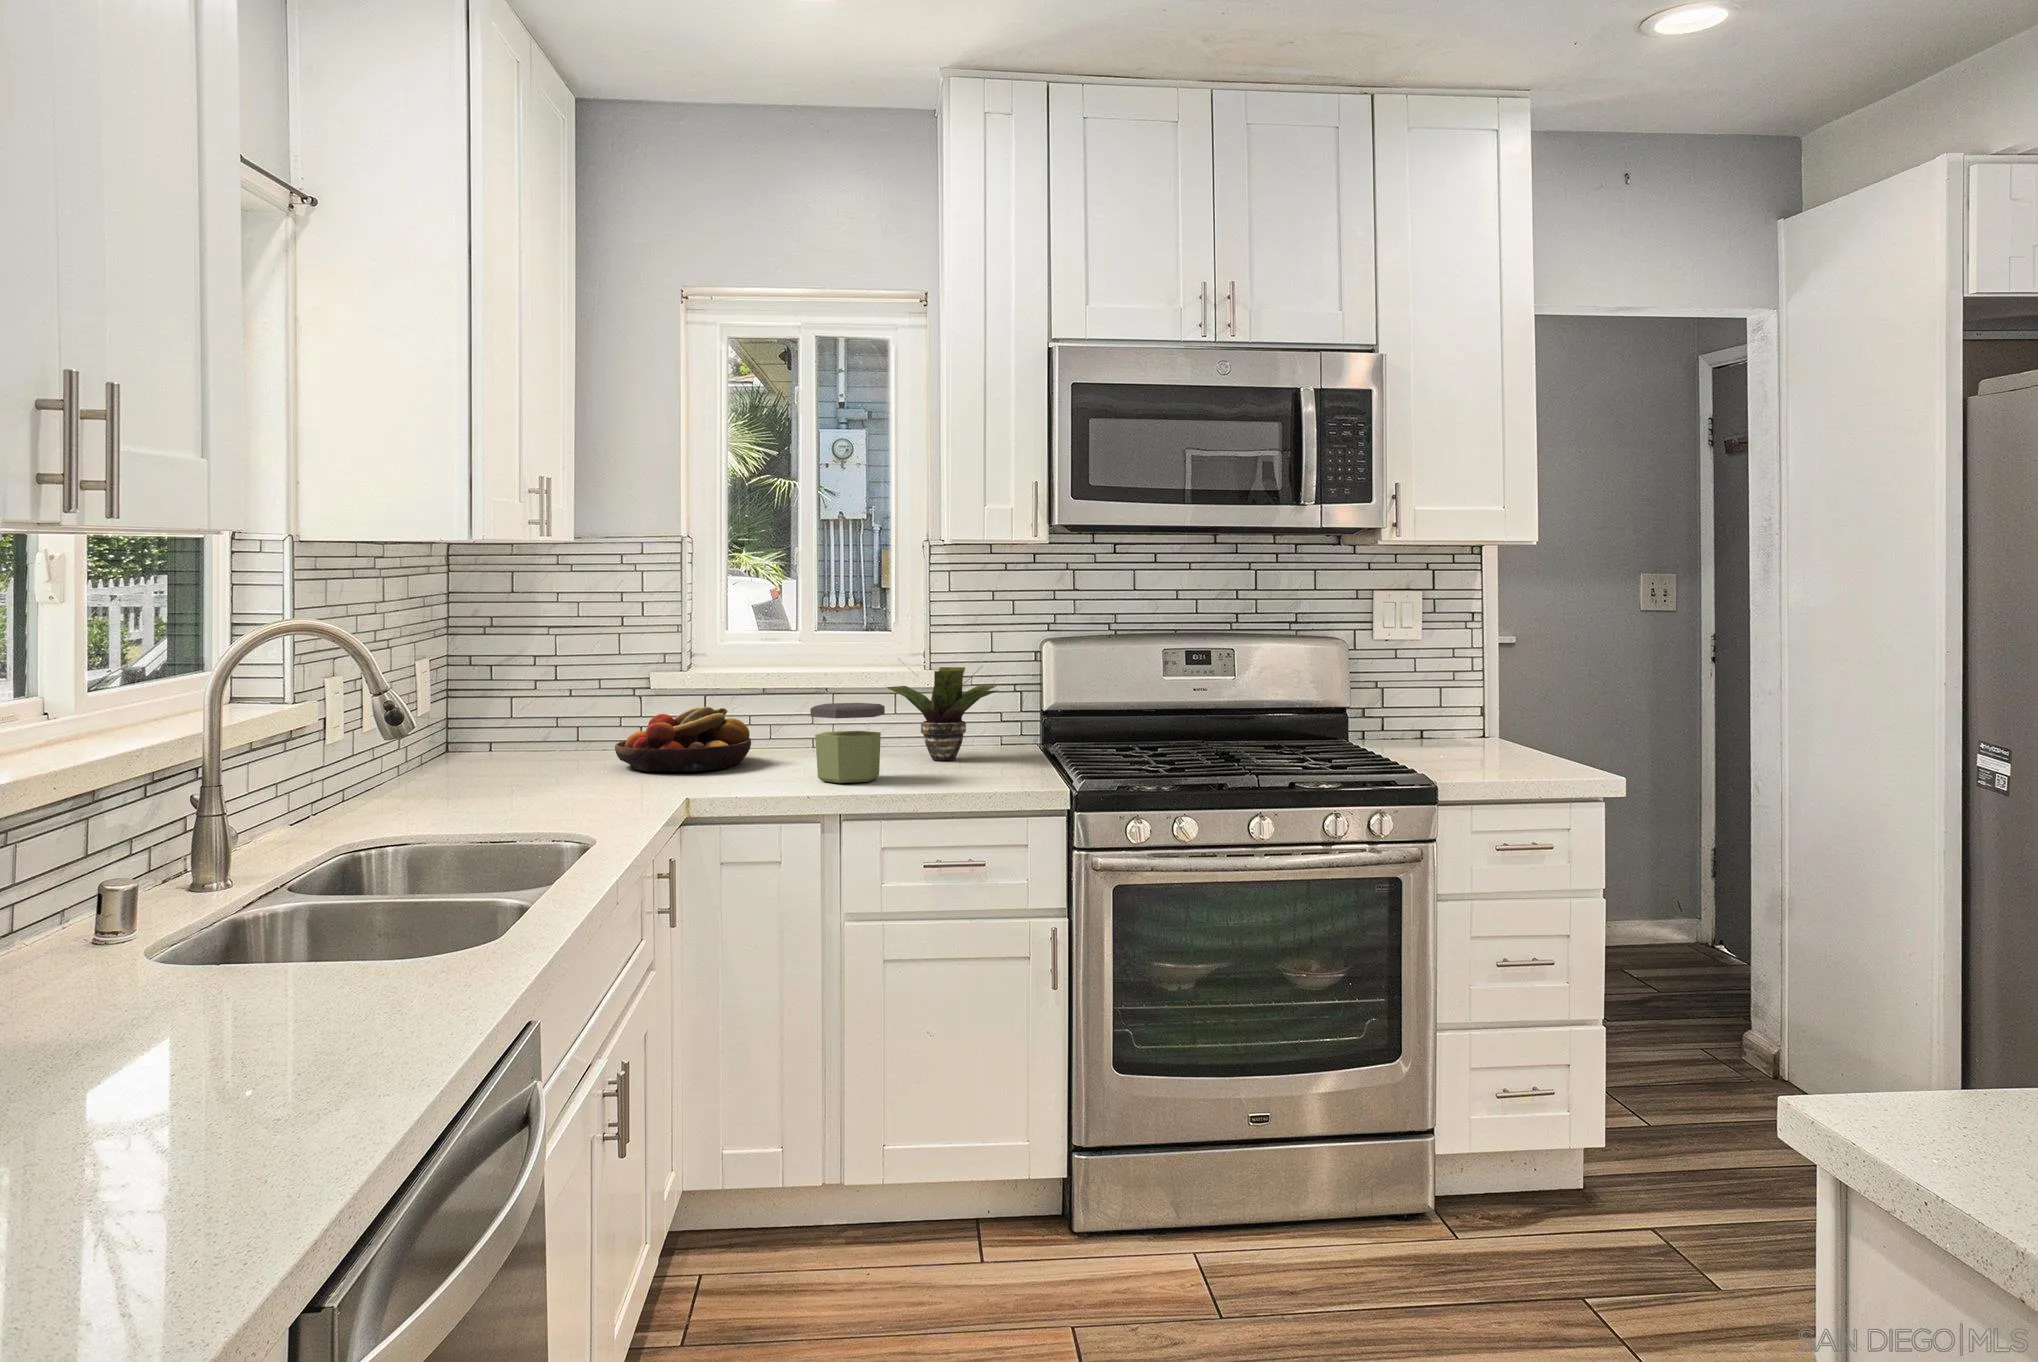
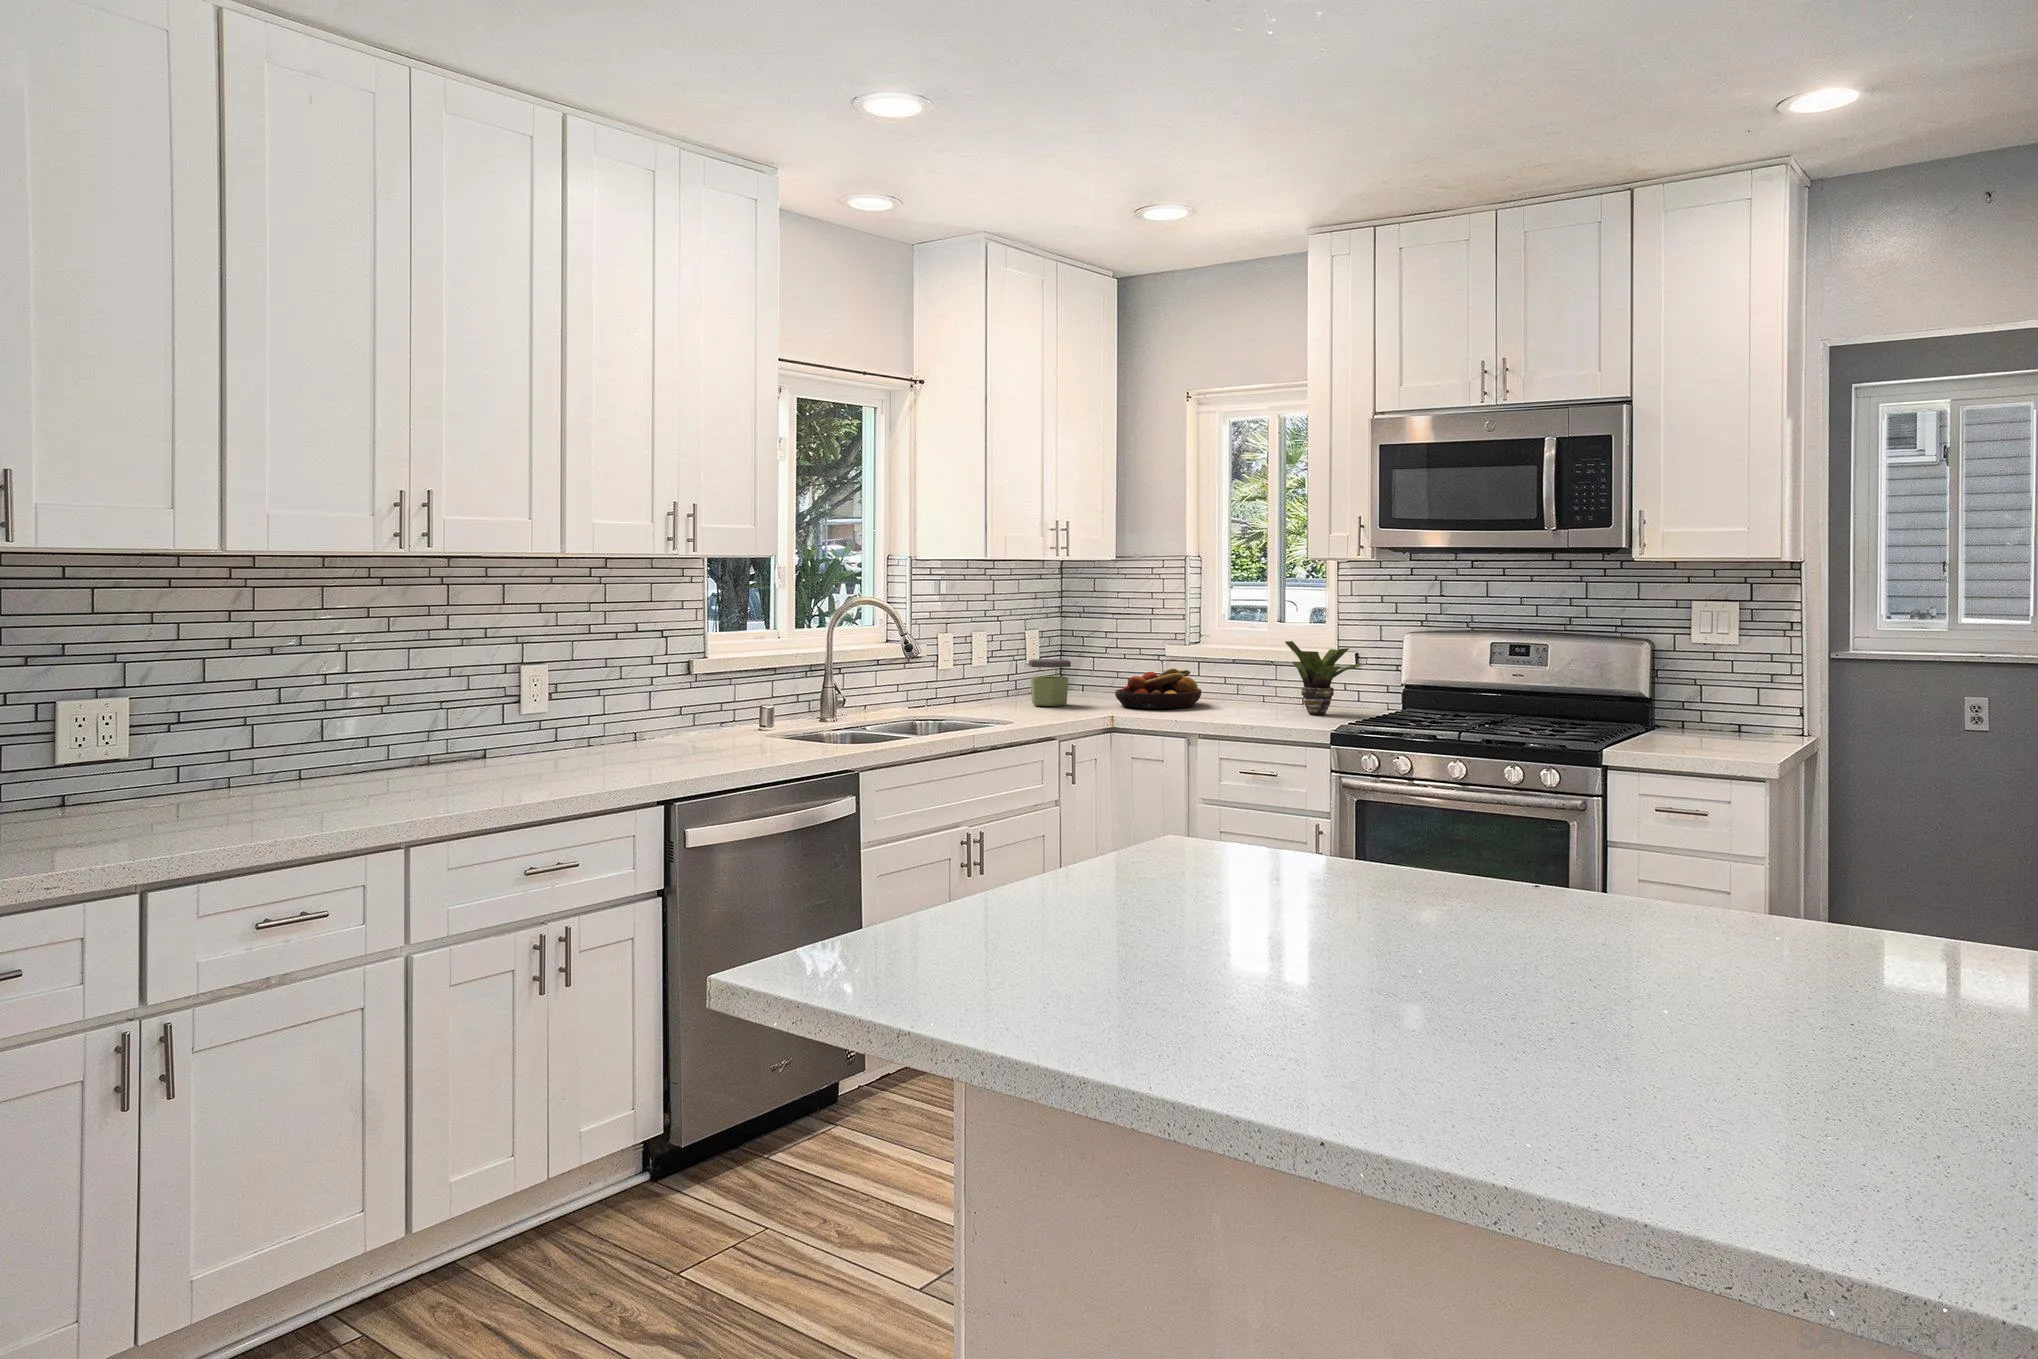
jar: present [810,703,885,783] -> present [1029,659,1071,706]

